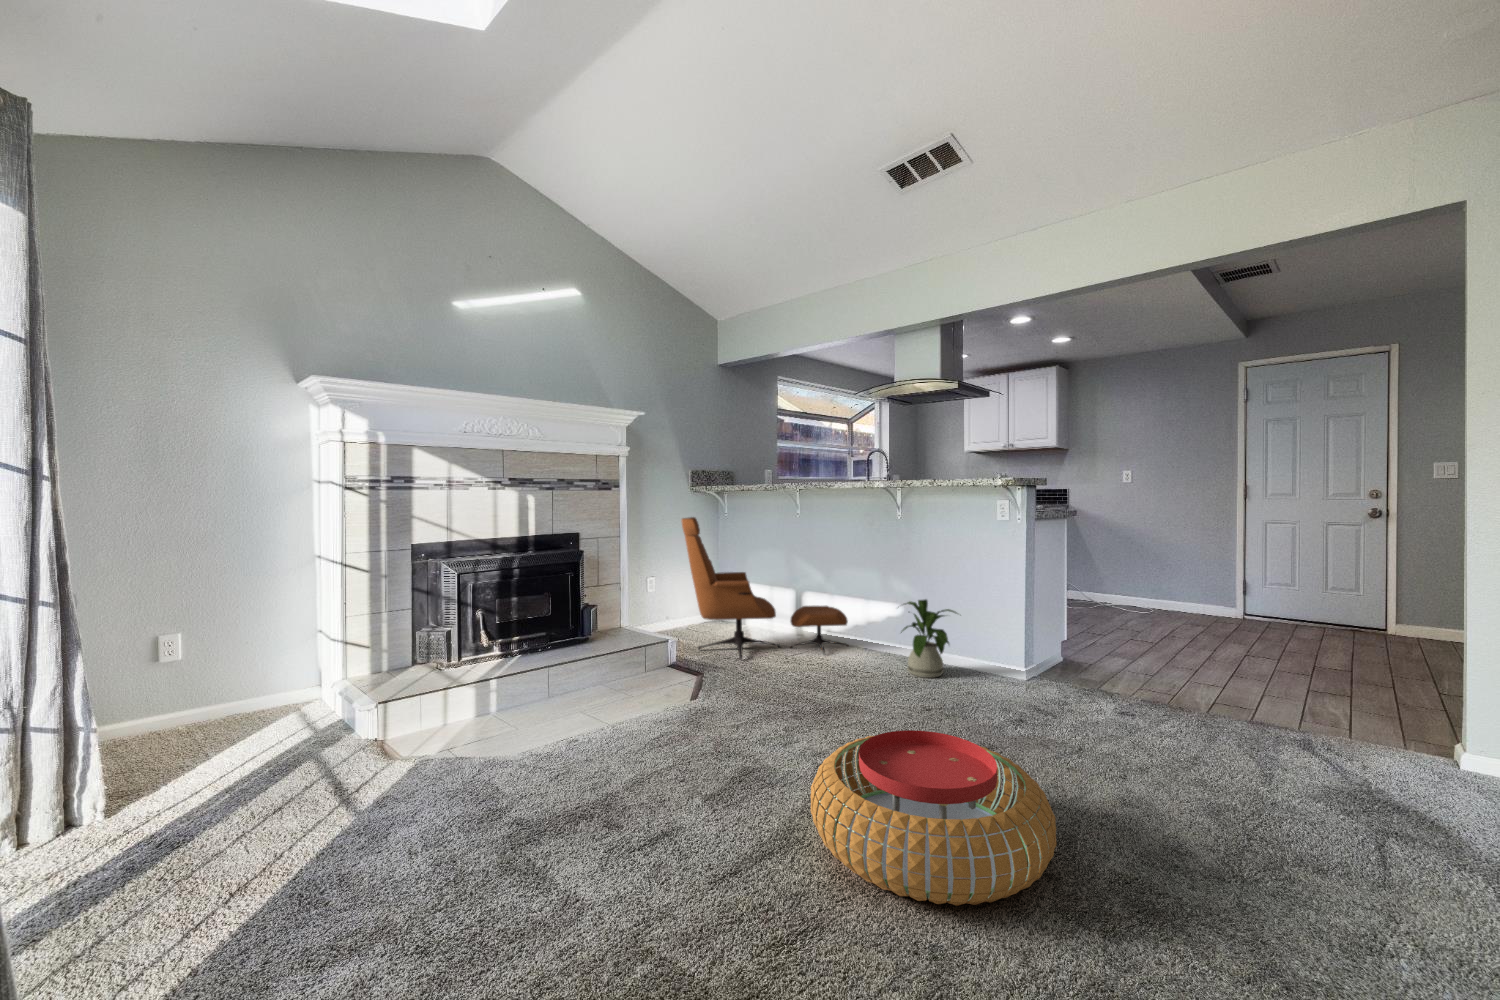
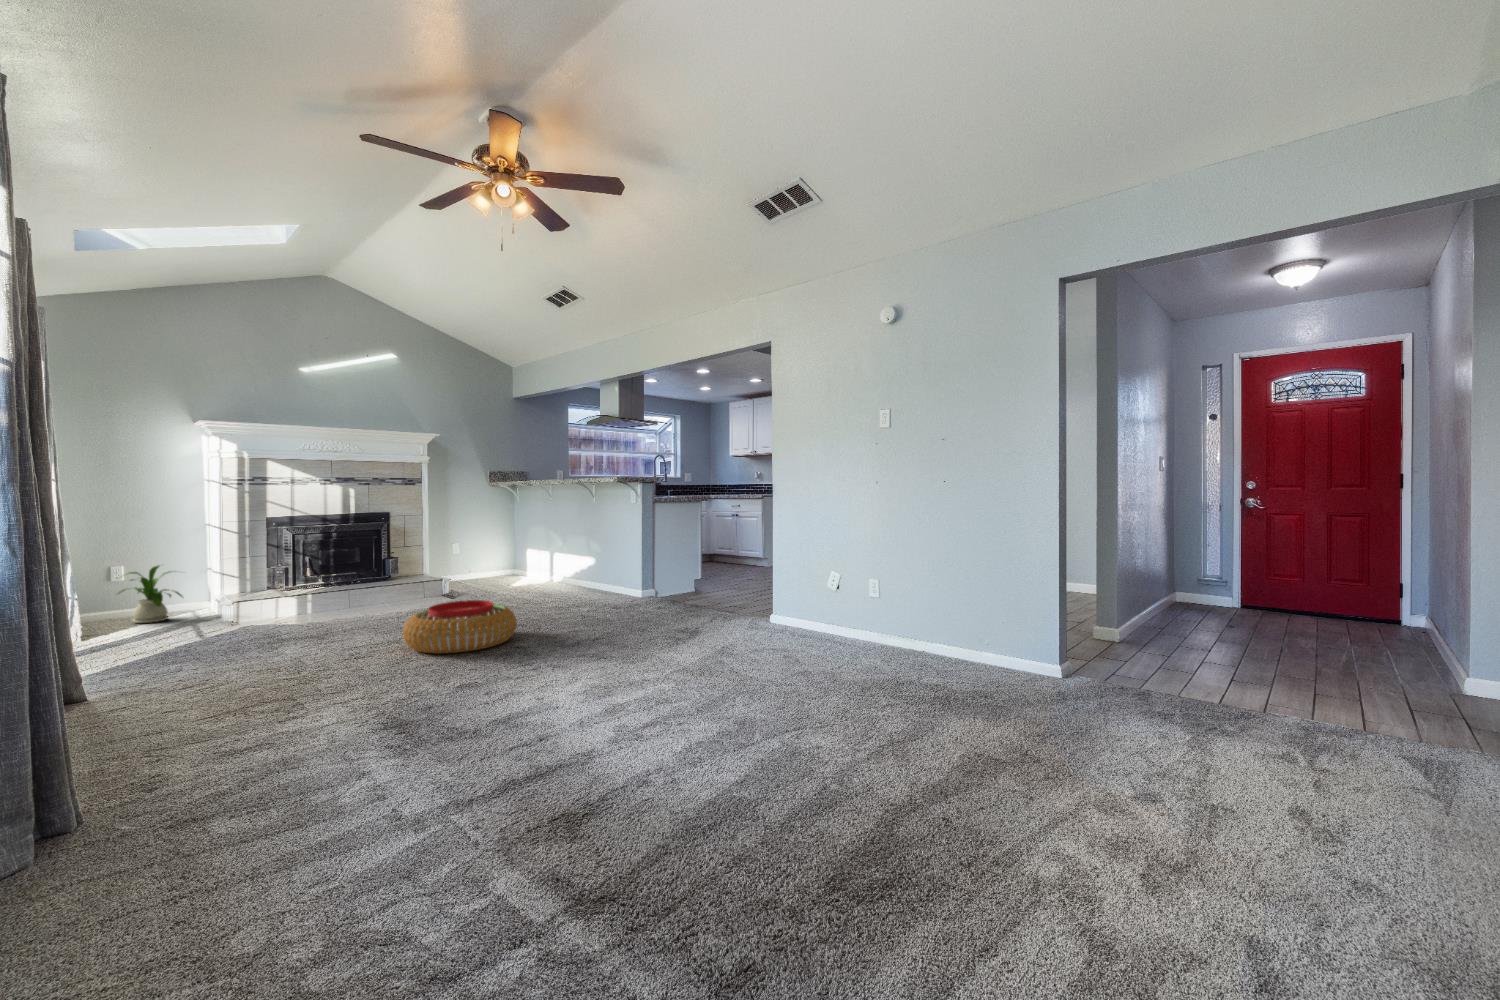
lounge chair: present [682,517,848,660] -> none [458,503,574,594]
house plant: present [901,599,956,678] -> present [118,566,182,623]

